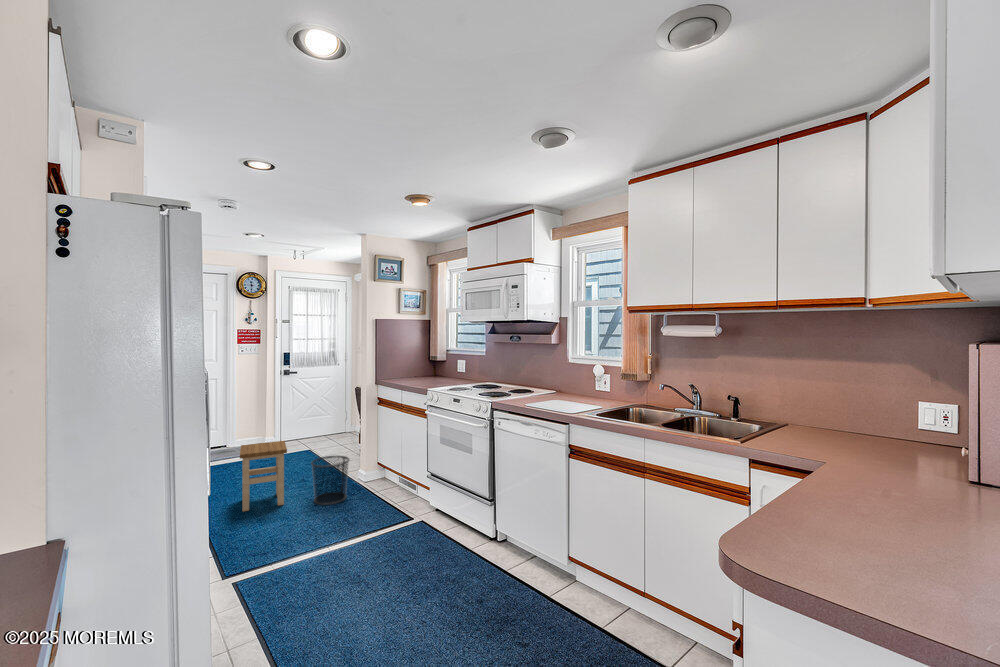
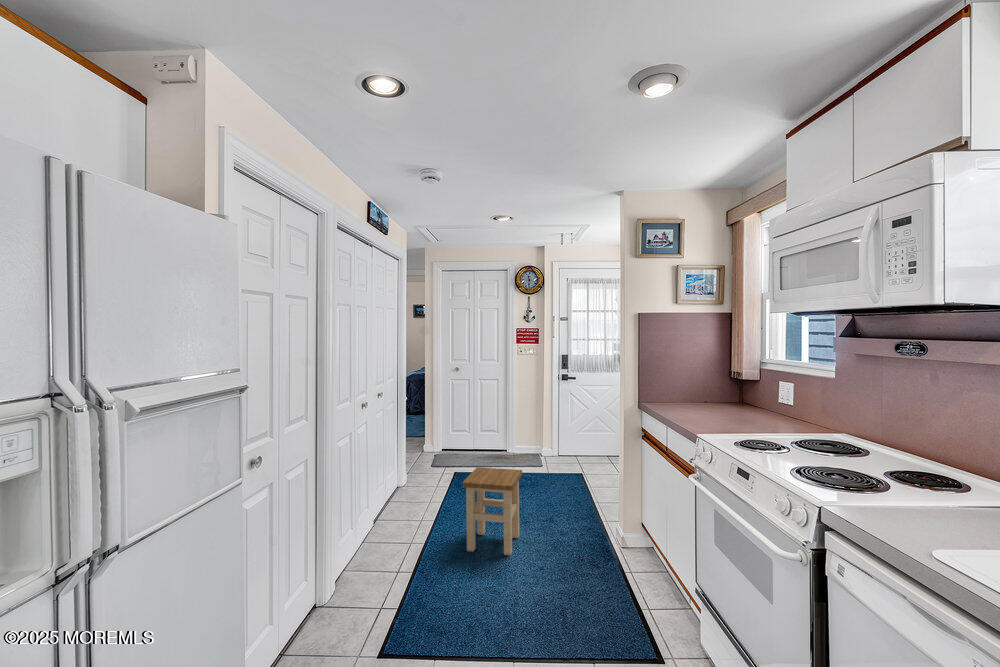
waste bin: present [311,456,349,505] -> none [539,504,590,578]

